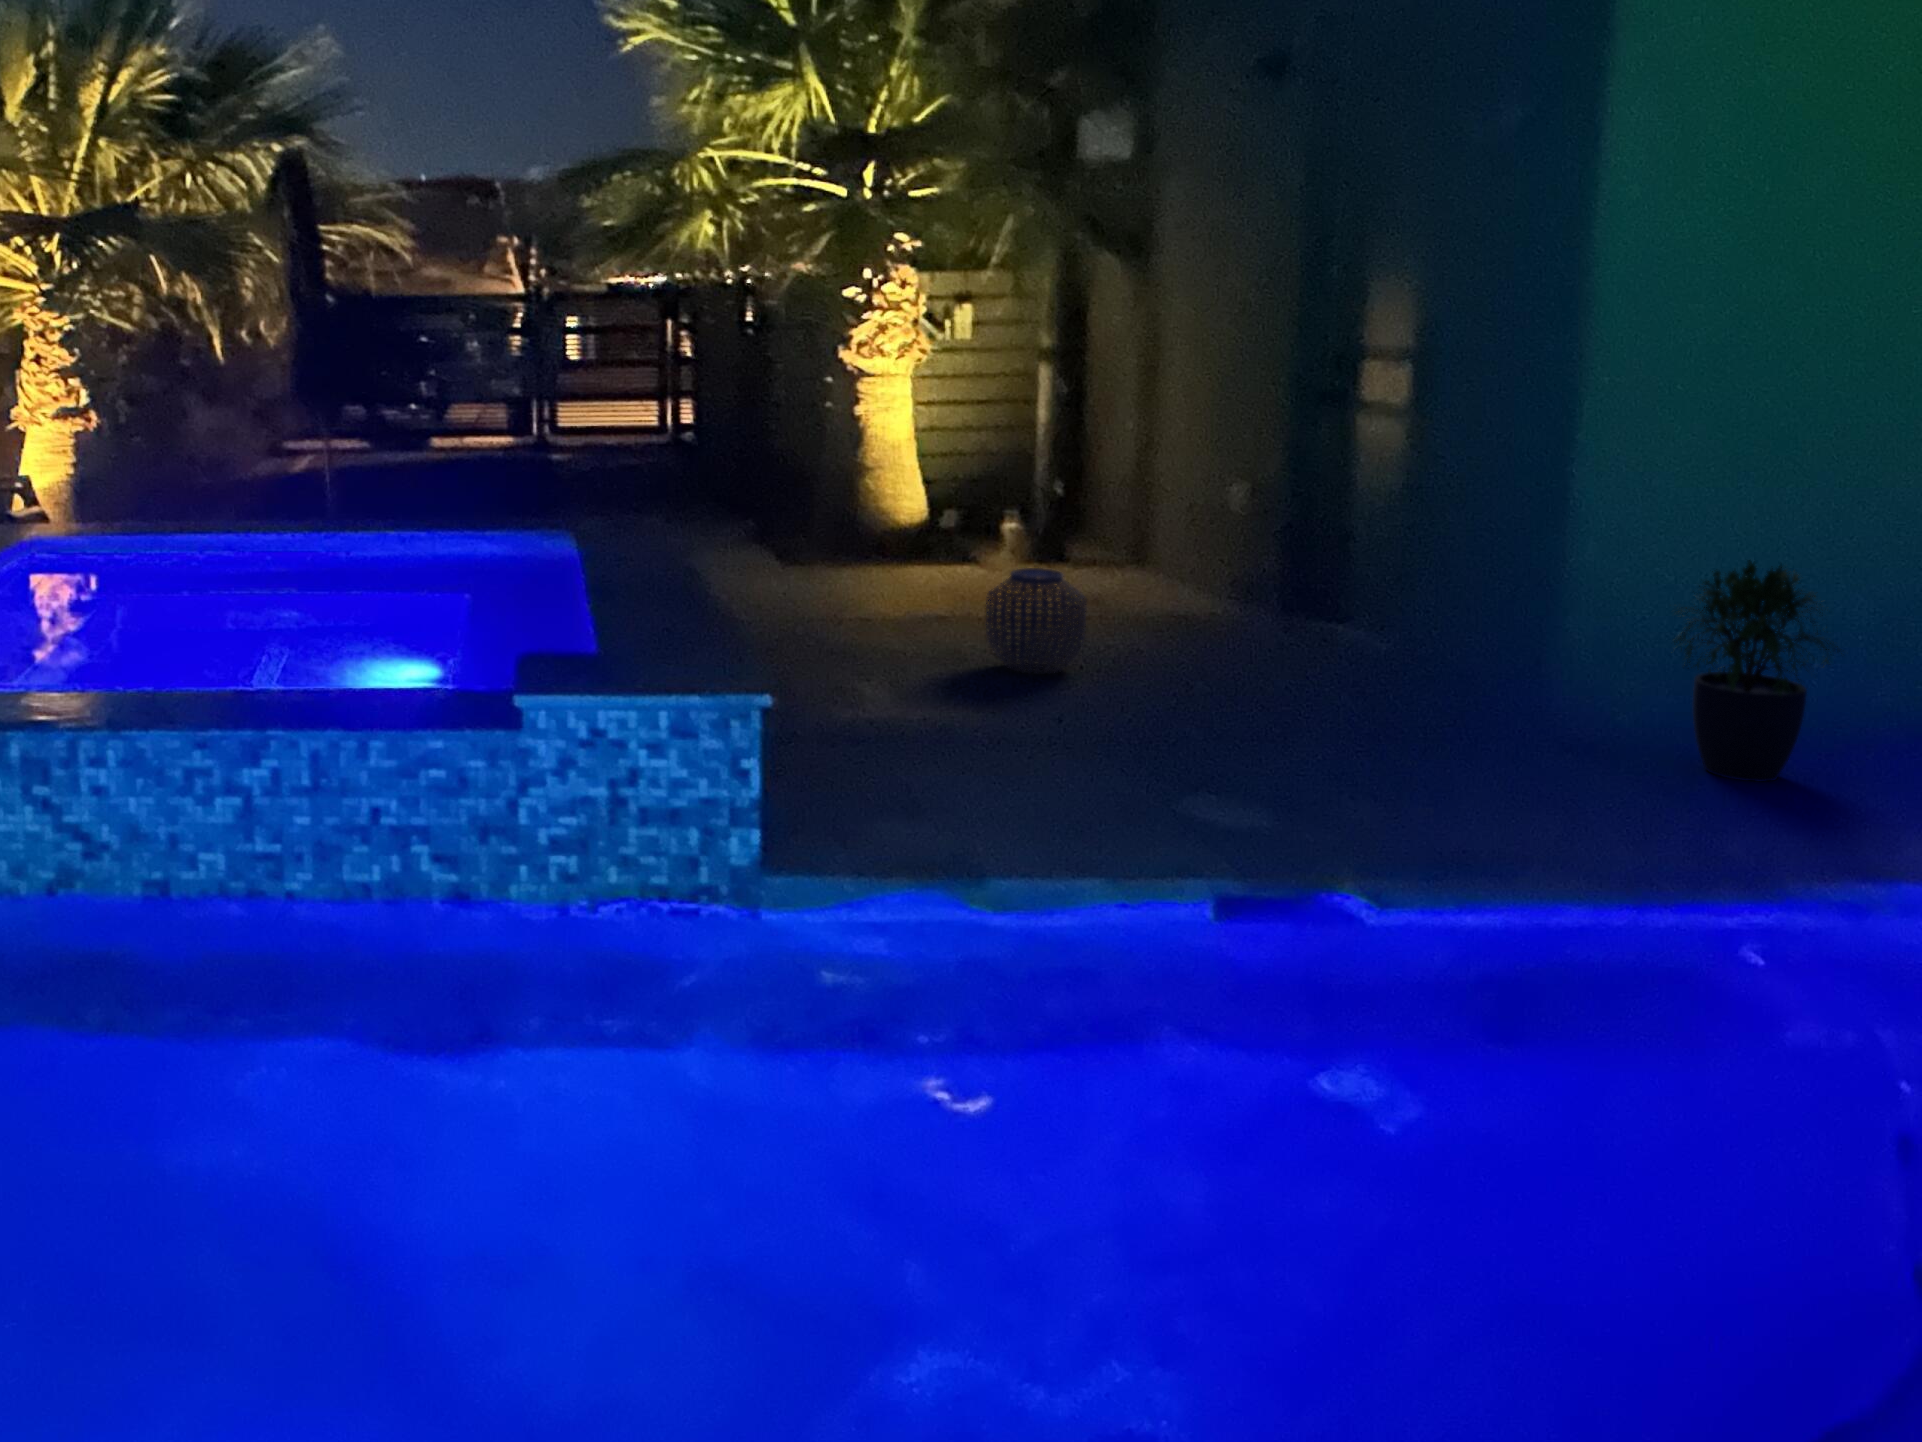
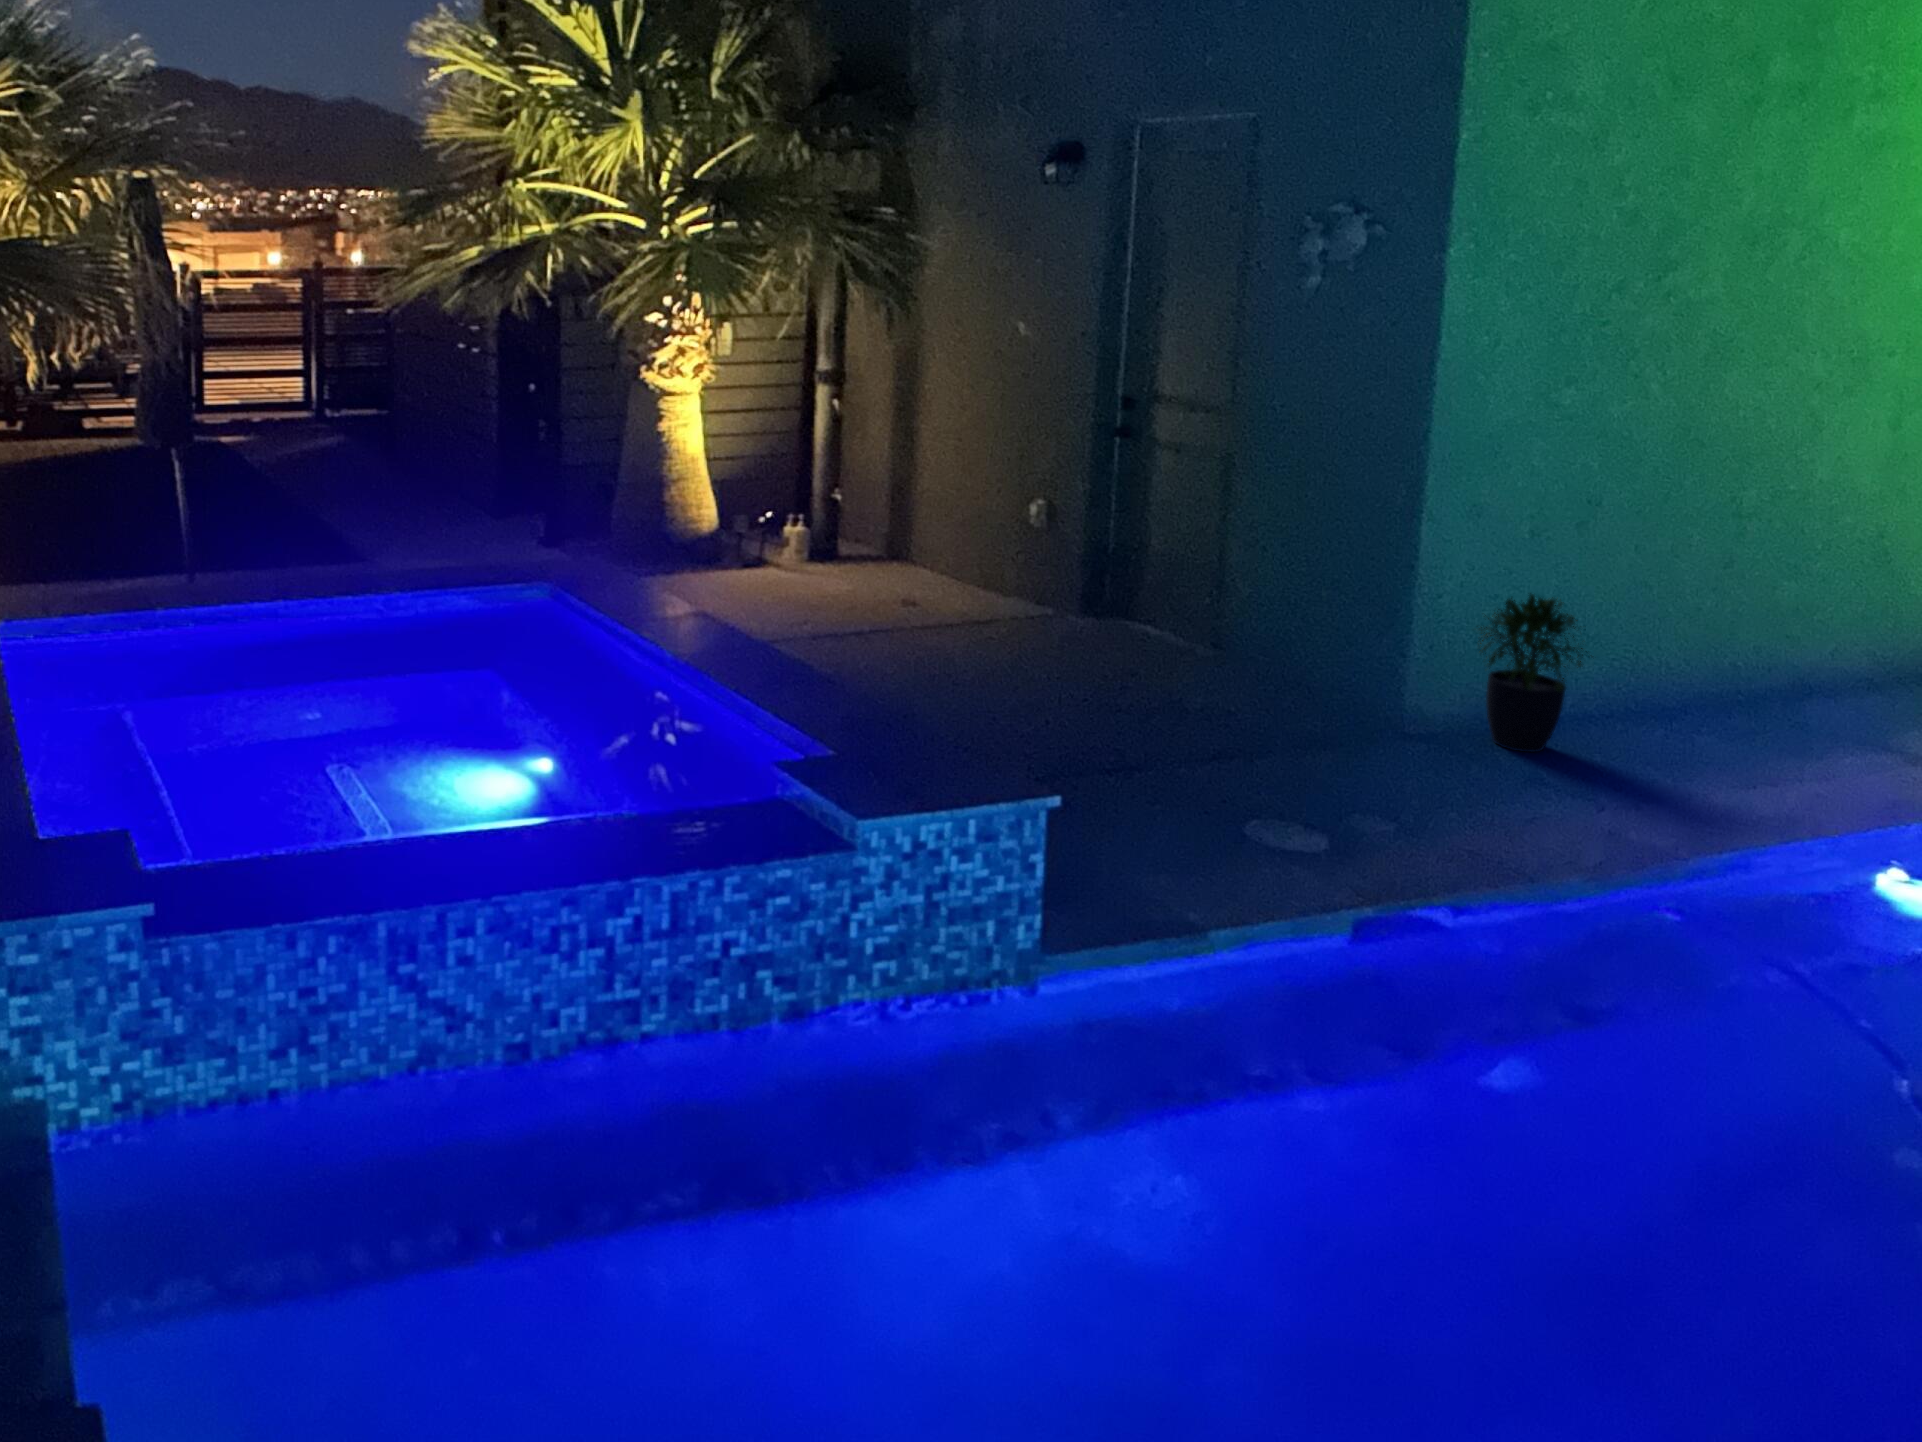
woven basket: present [986,568,1087,673] -> none [915,595,1000,687]

